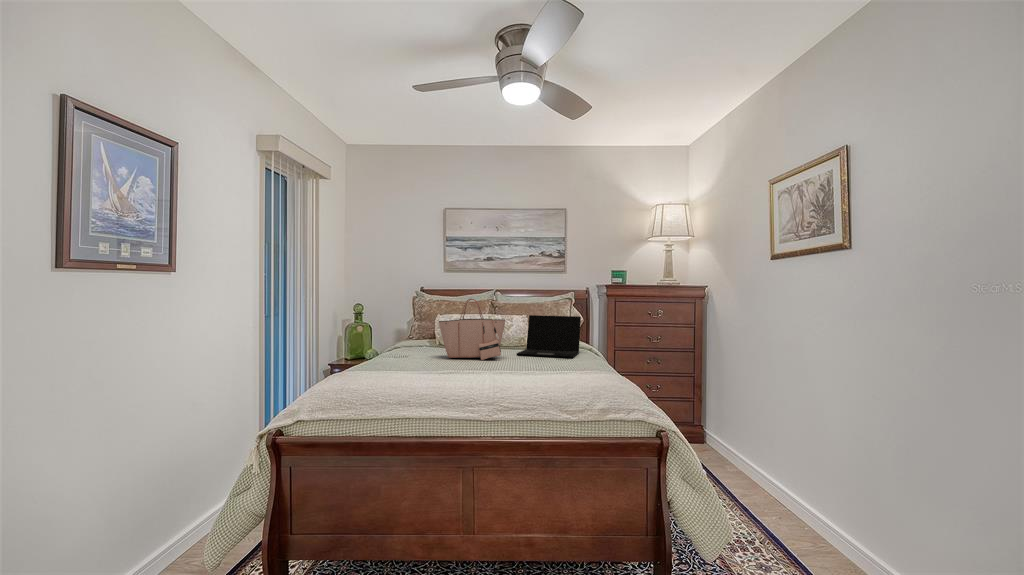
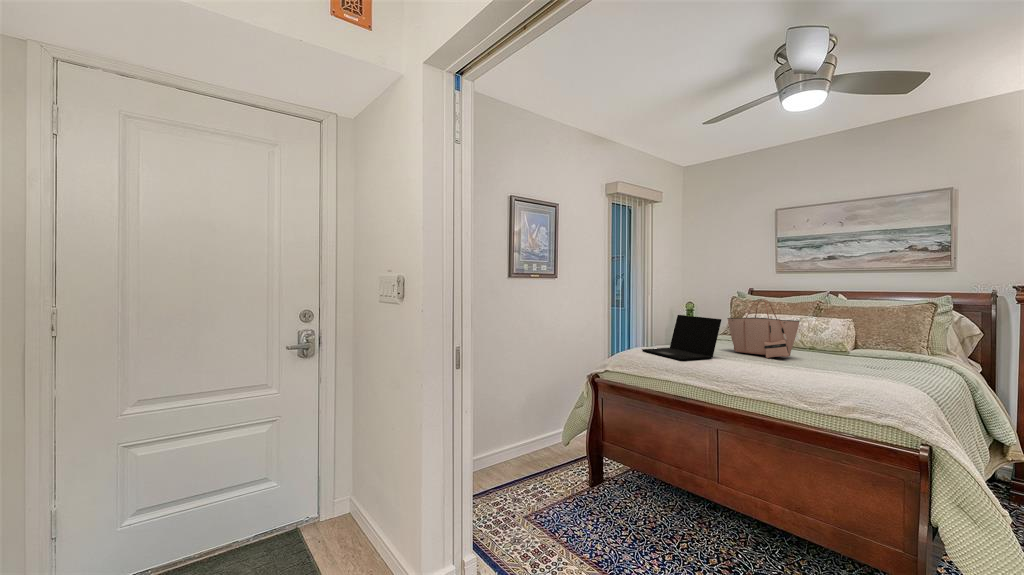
laptop: present [517,315,581,358] -> present [642,315,721,361]

